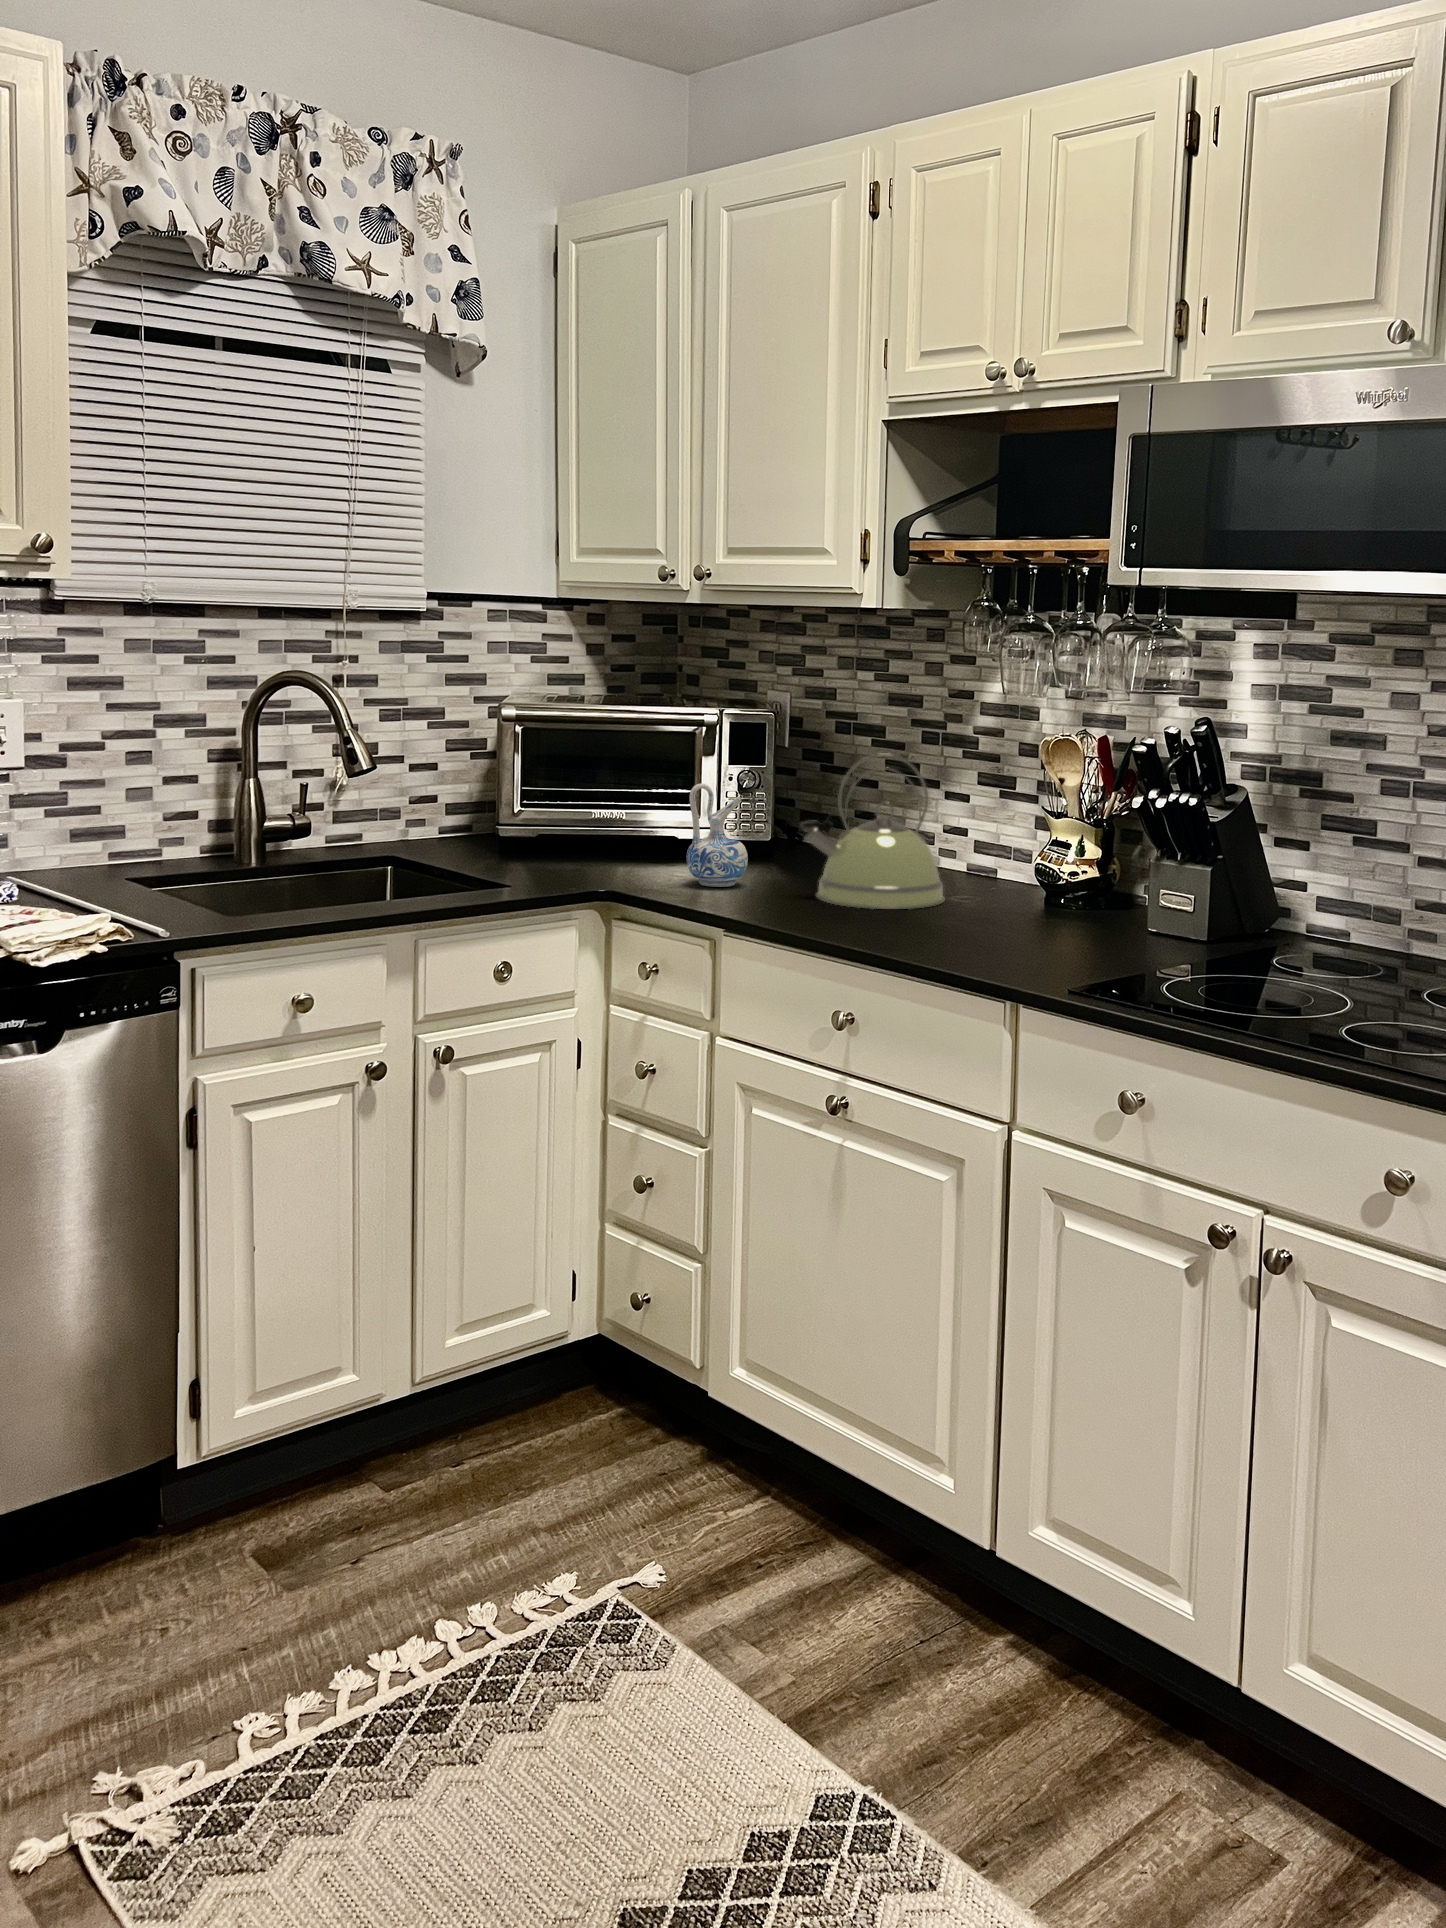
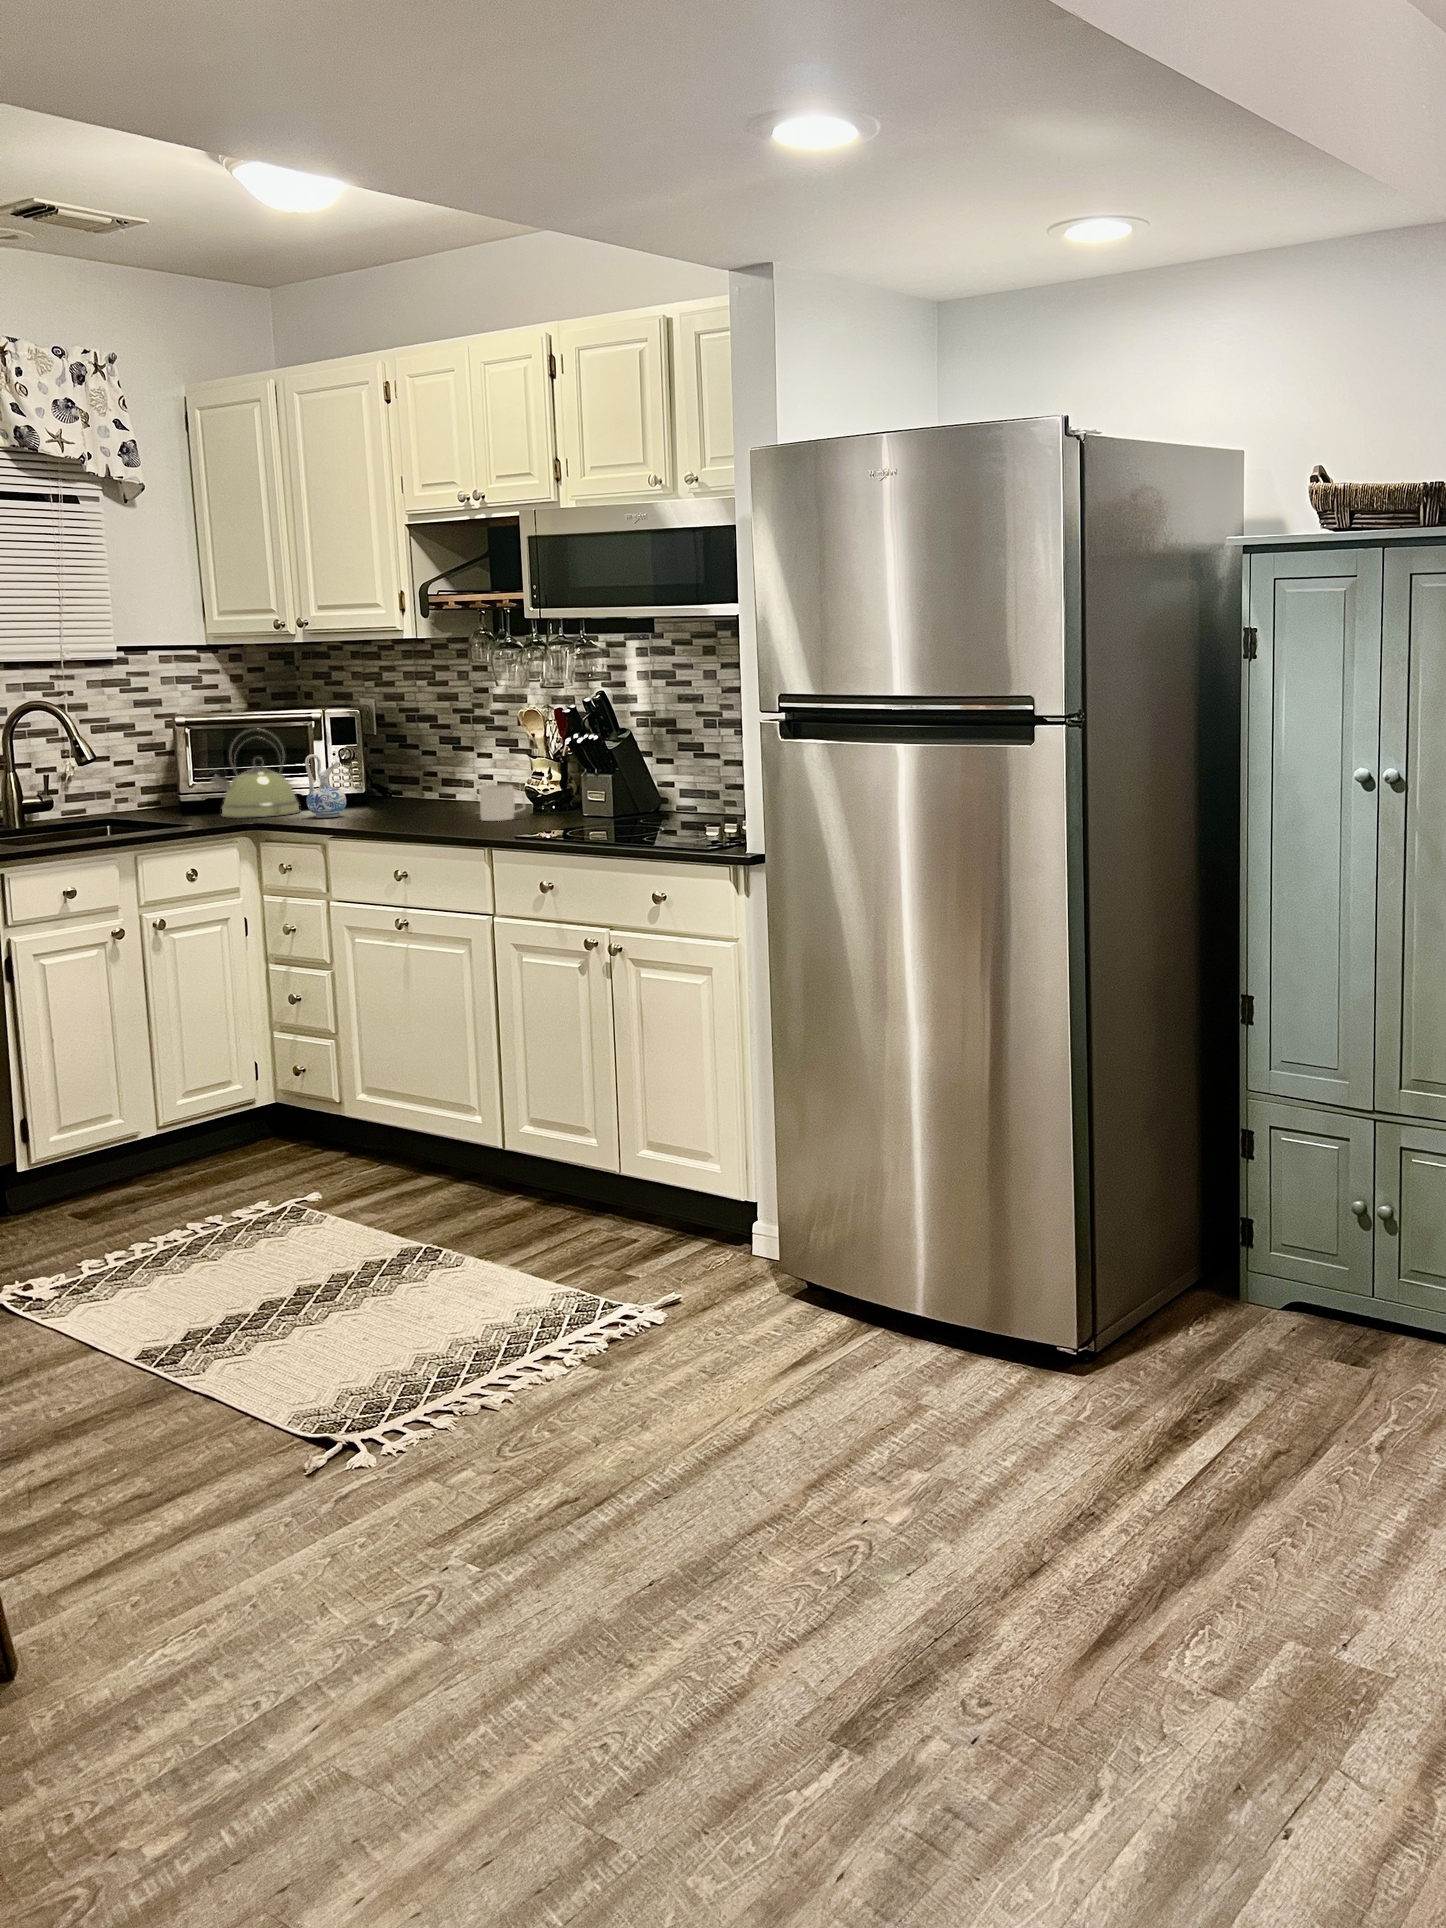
kettle: present [801,753,945,909] -> present [208,728,300,818]
mug: none [974,863,1051,929] -> present [479,785,525,821]

